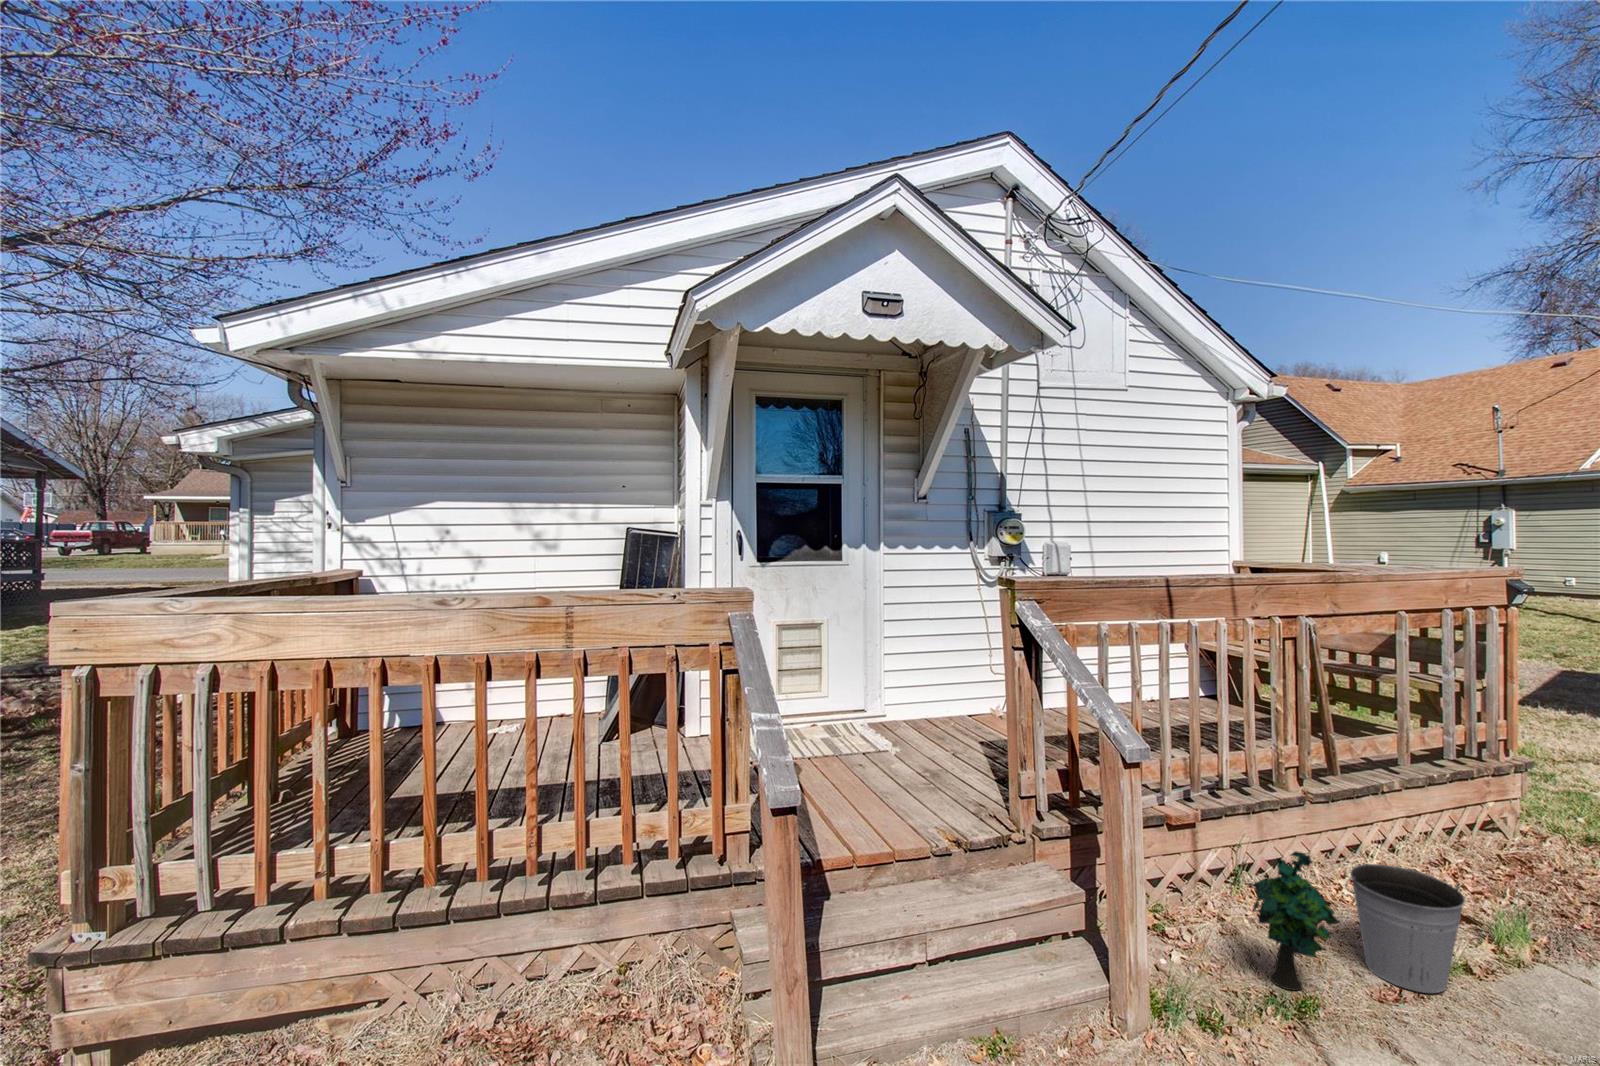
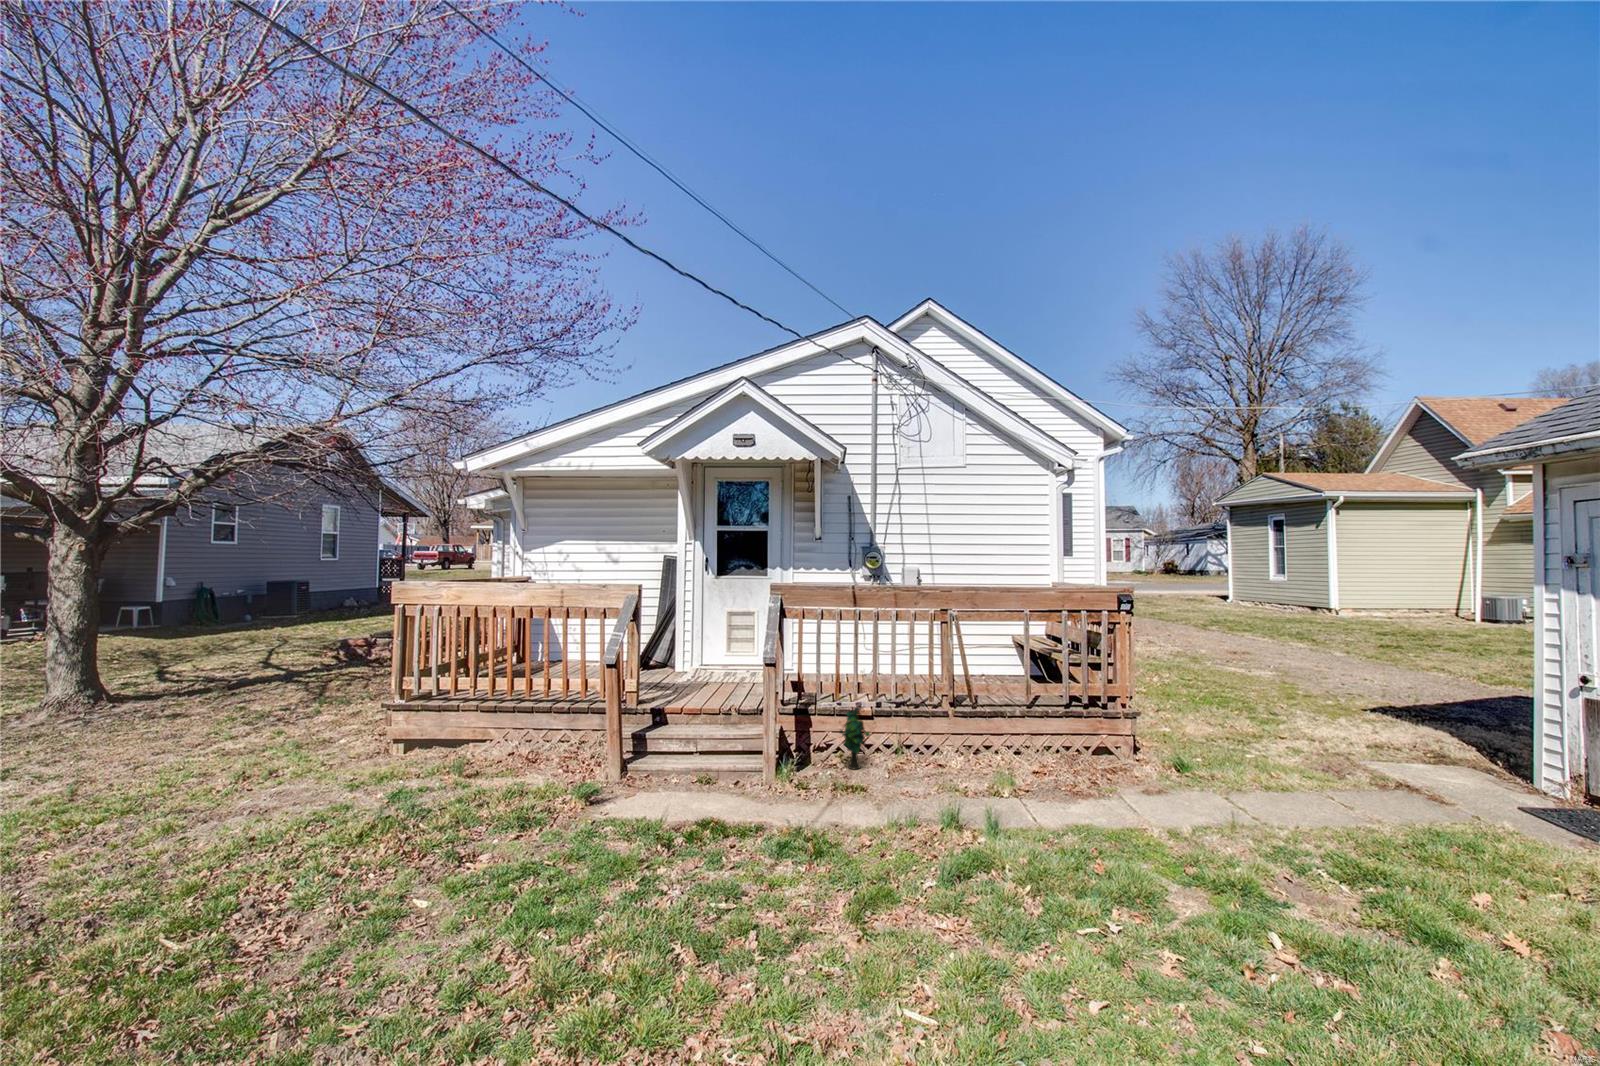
bucket: present [1345,864,1465,993] -> none [894,723,939,776]

